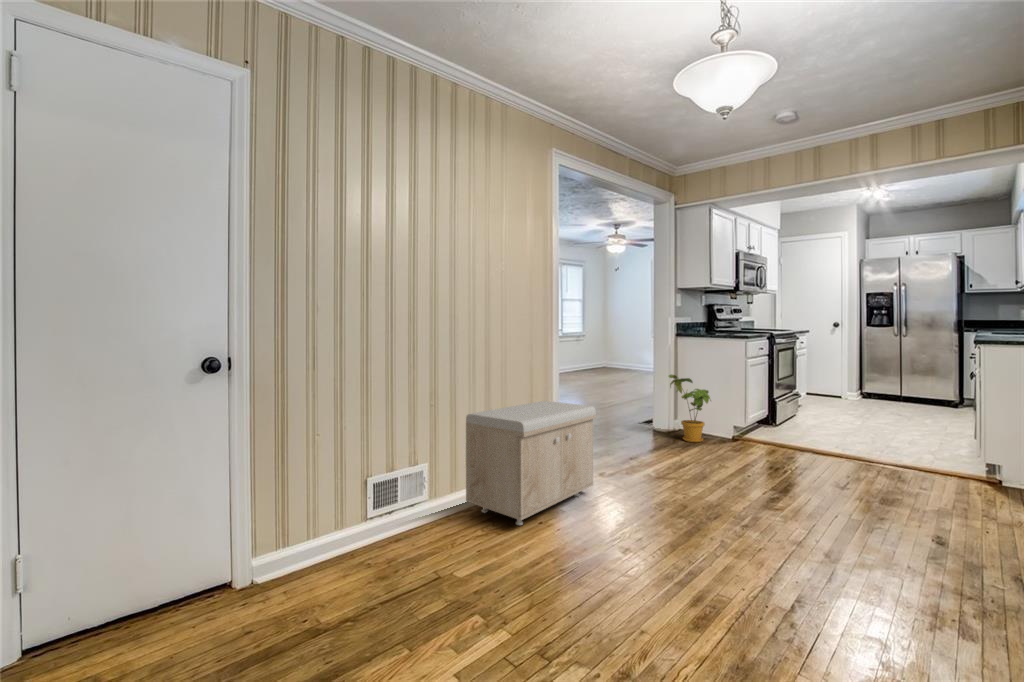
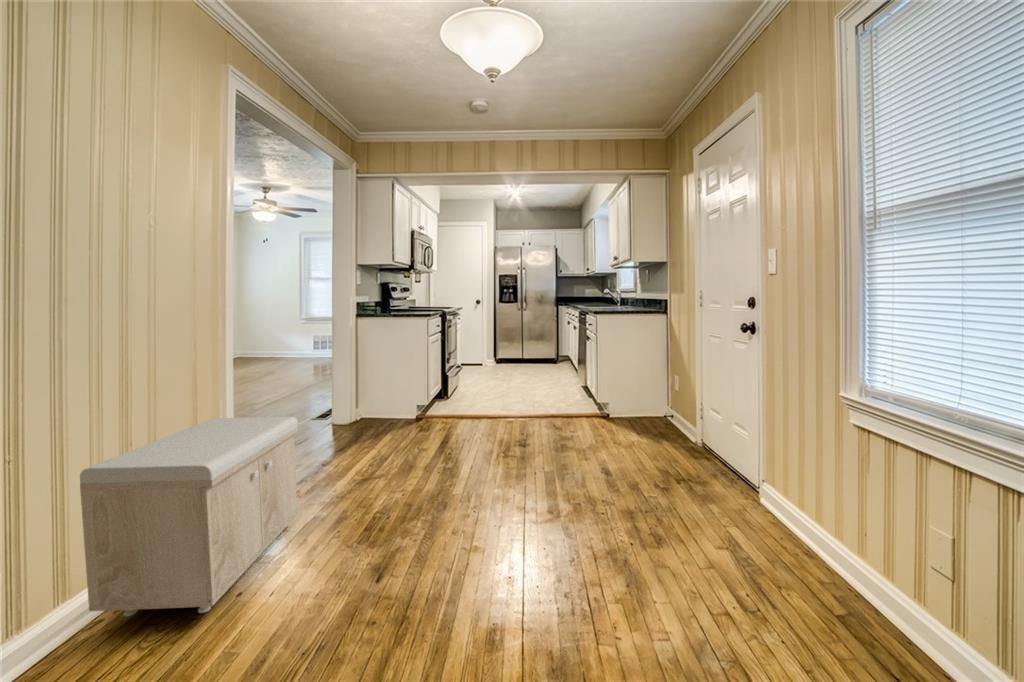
house plant: present [669,375,710,442] -> none [355,360,401,430]

